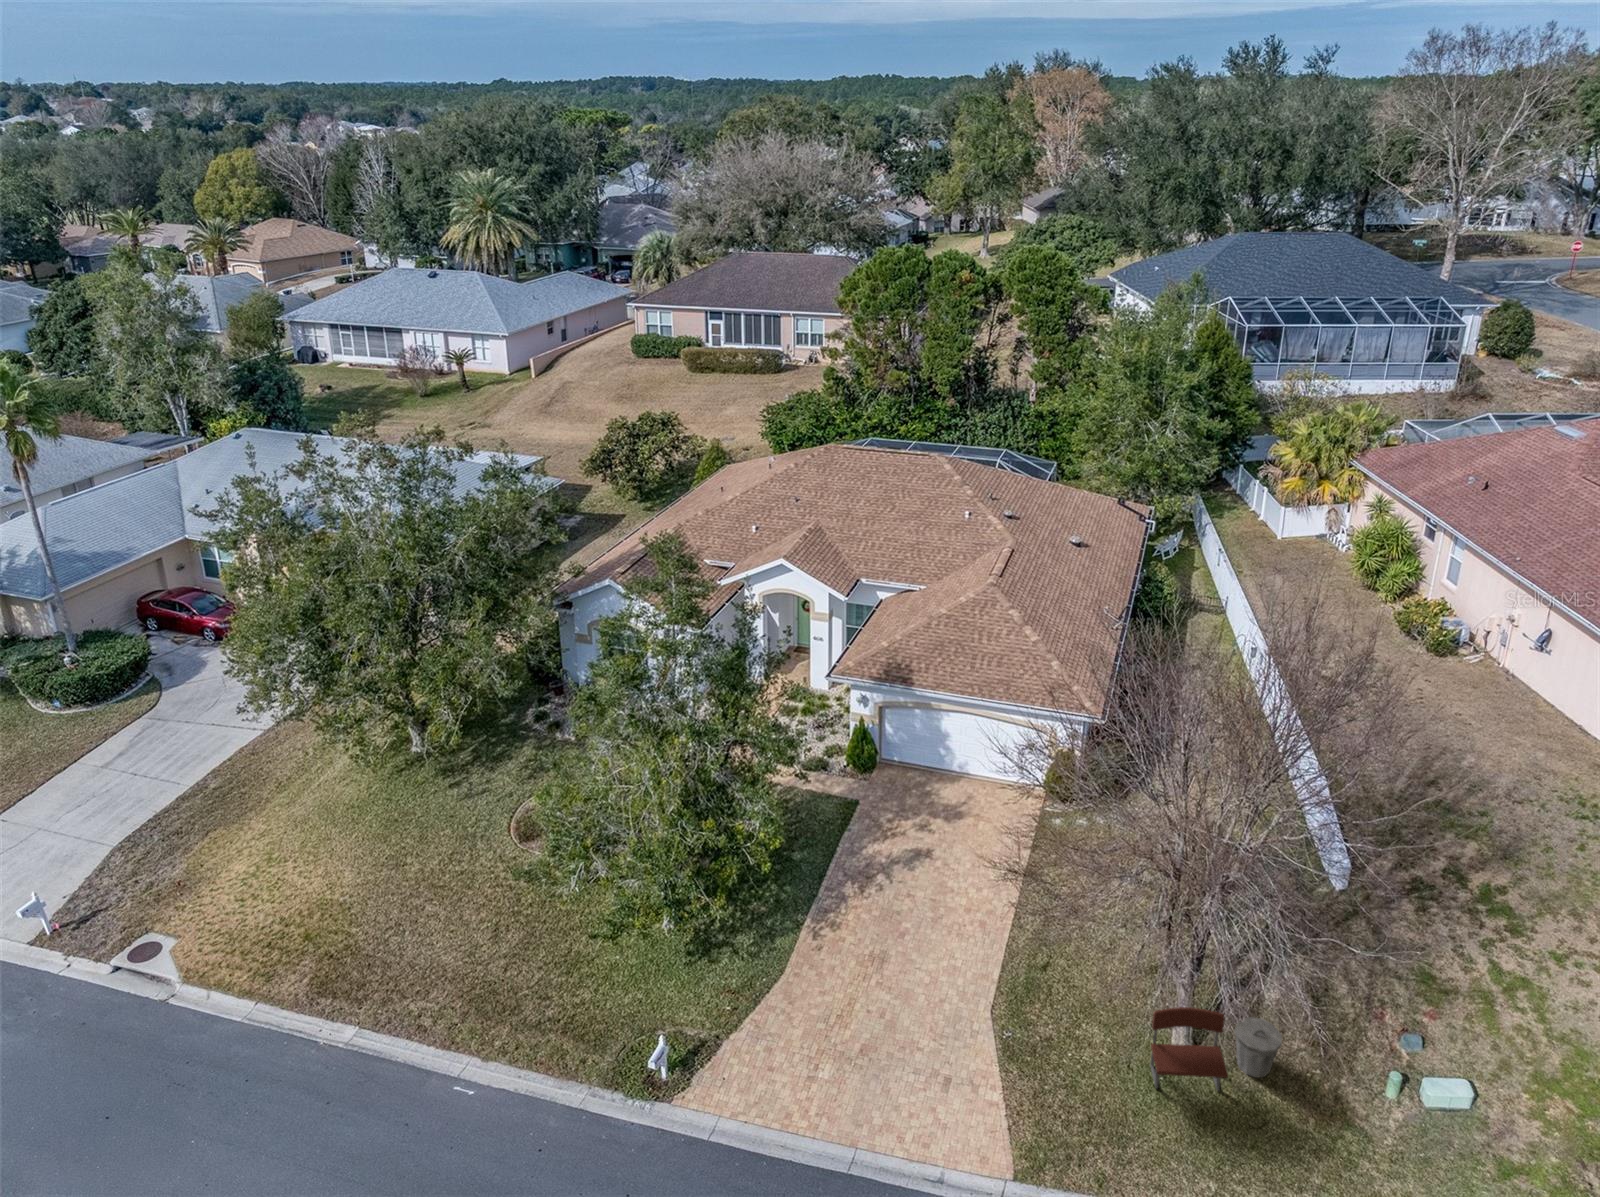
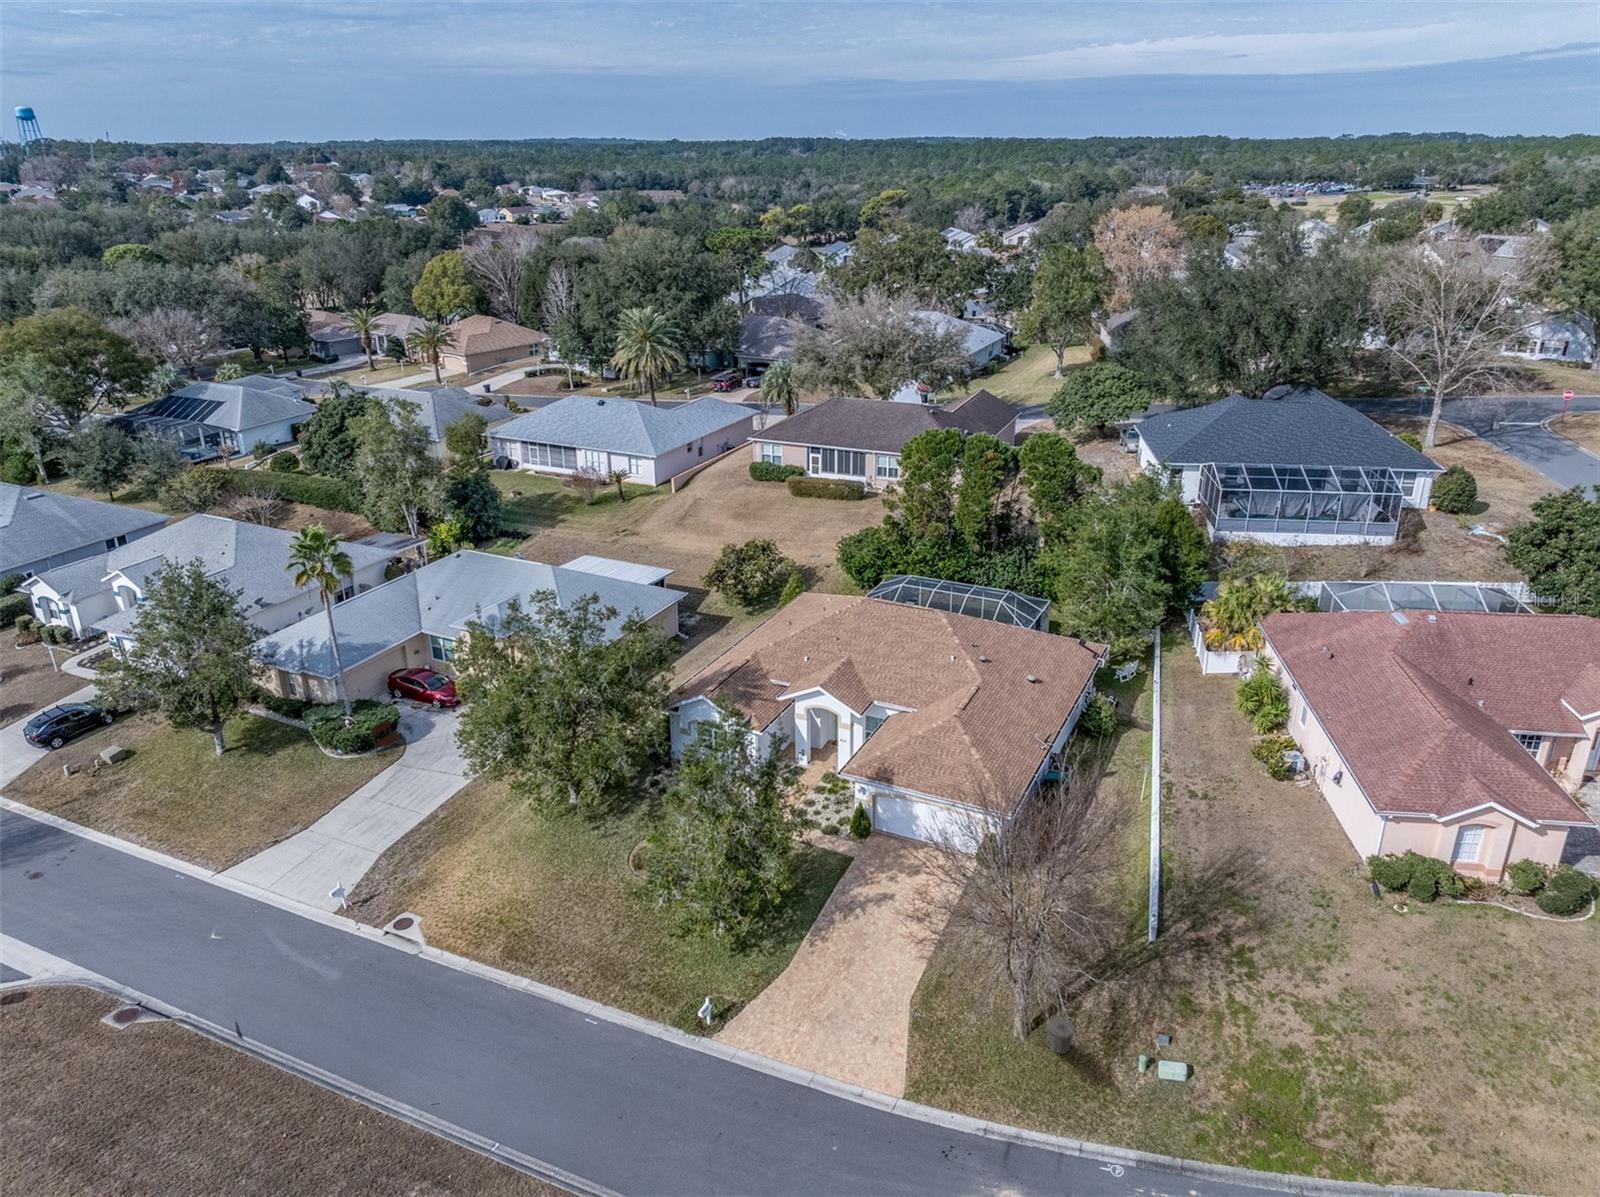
bench: present [1150,1007,1228,1091] -> present [371,719,402,756]

